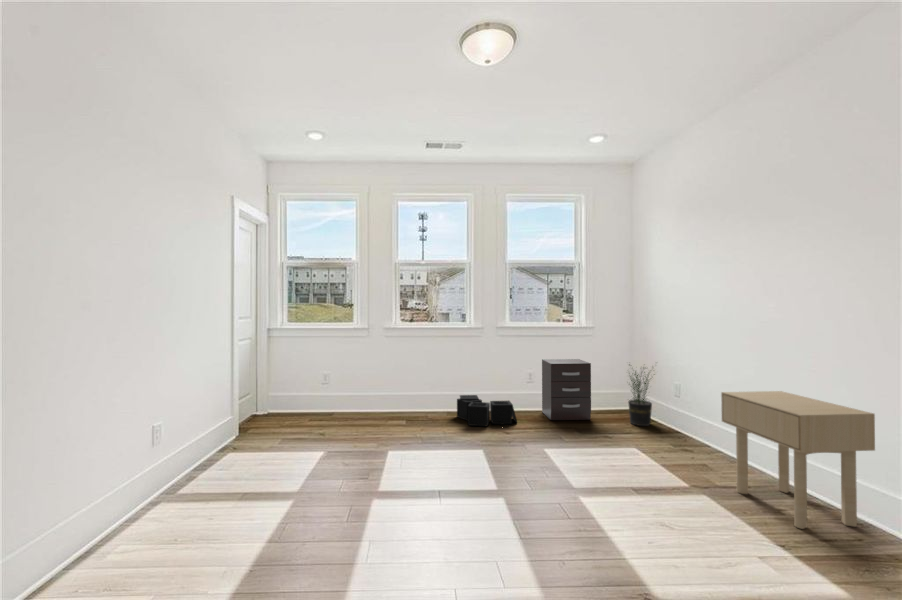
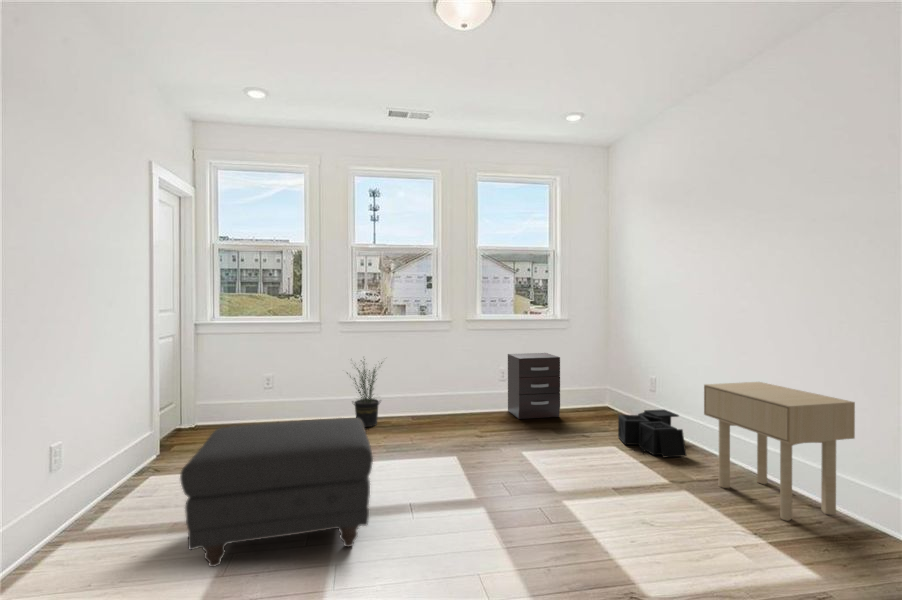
potted plant: present [628,364,652,426] -> present [347,359,382,427]
storage bin: present [457,395,517,426] -> present [618,410,687,458]
ottoman: none [242,412,399,530] -> present [180,418,373,567]

